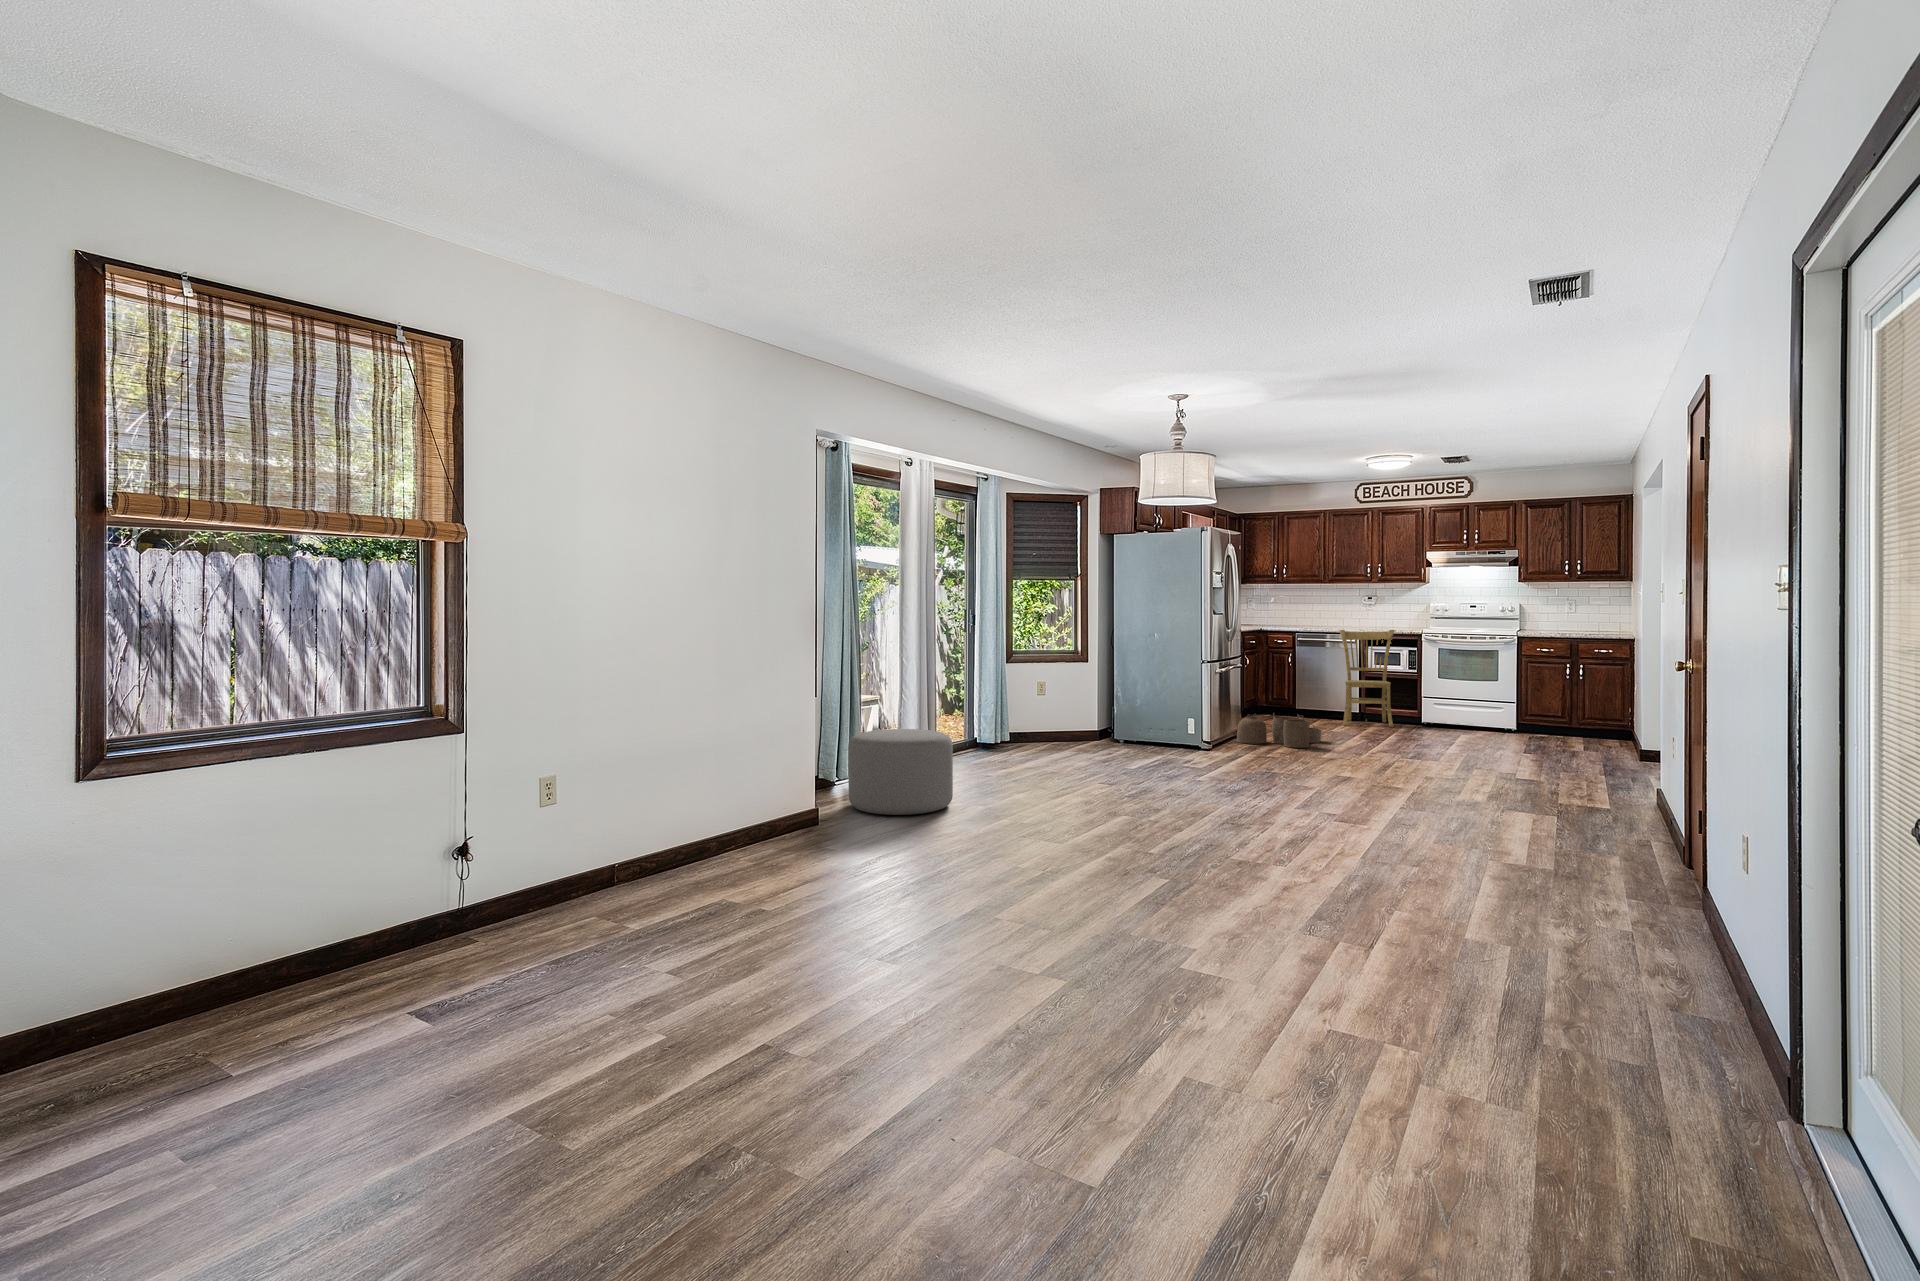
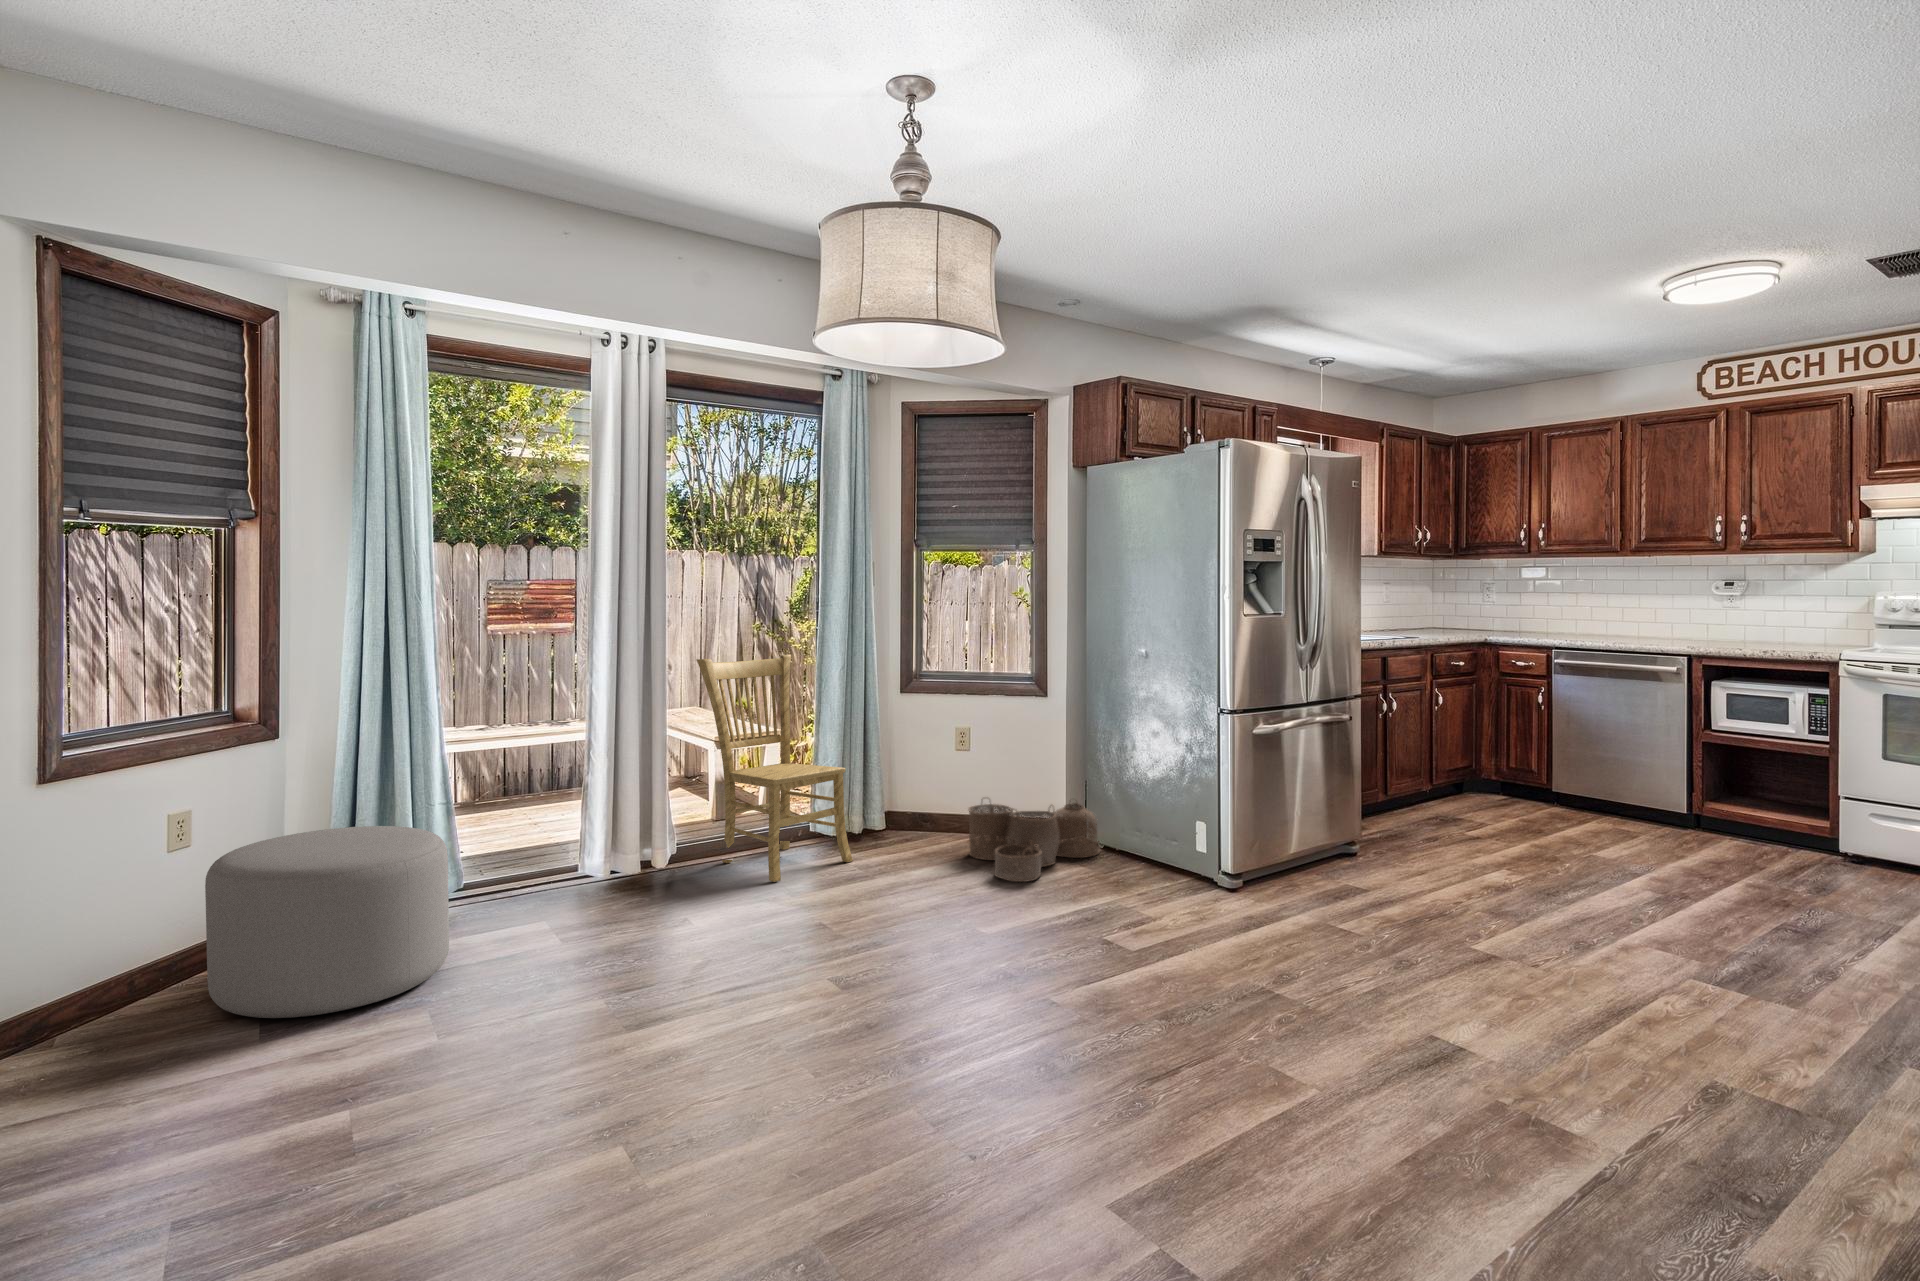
dining chair: present [1340,630,1395,727] -> present [697,655,853,882]
woven basket: present [1237,713,1321,748] -> present [969,803,1100,882]

